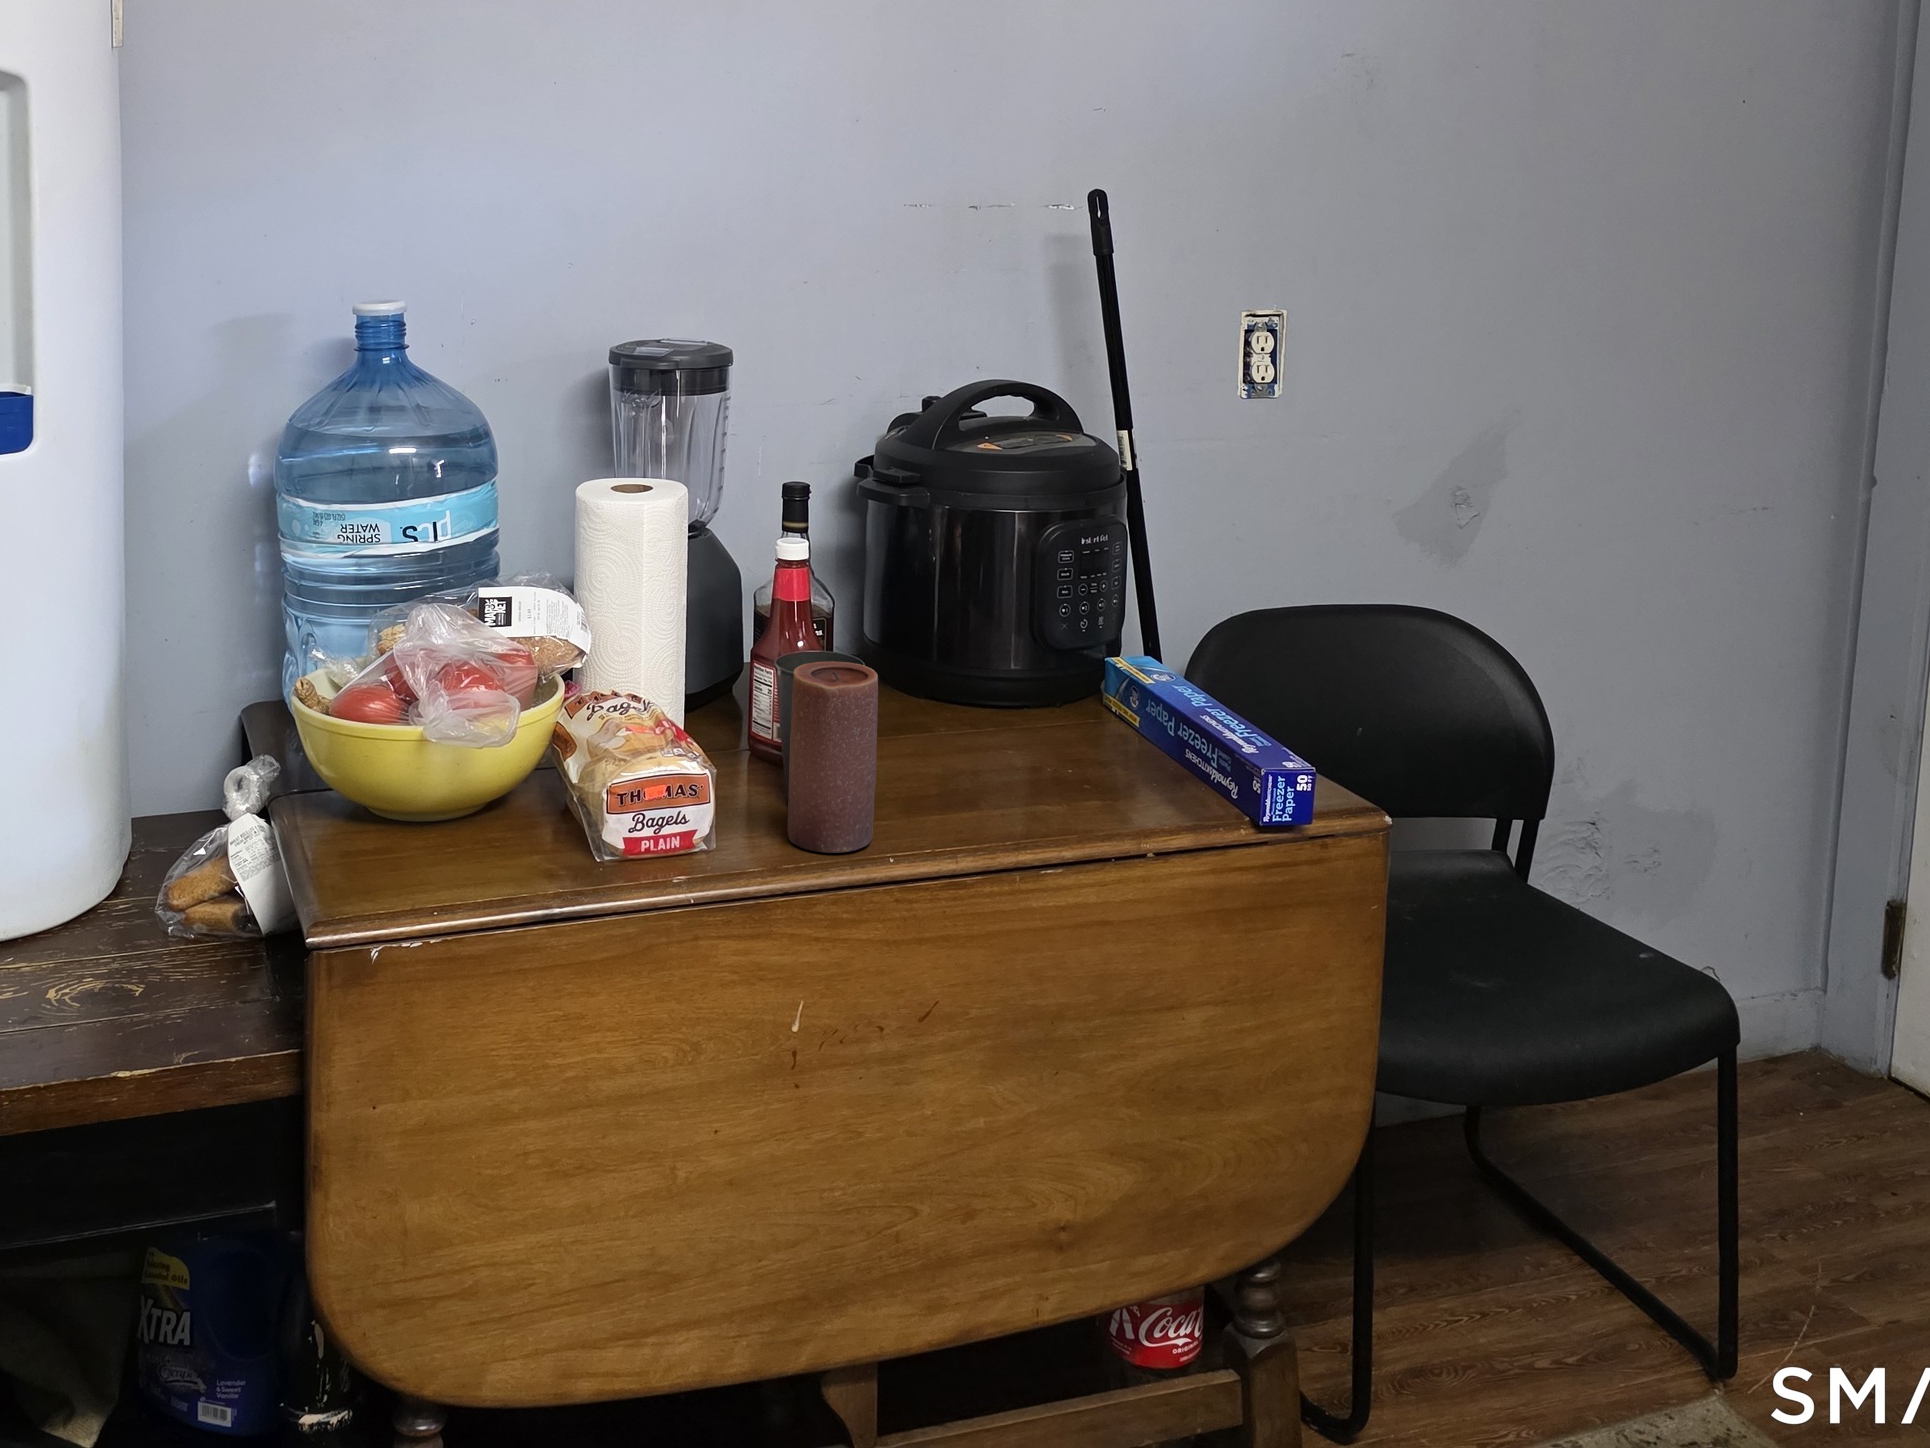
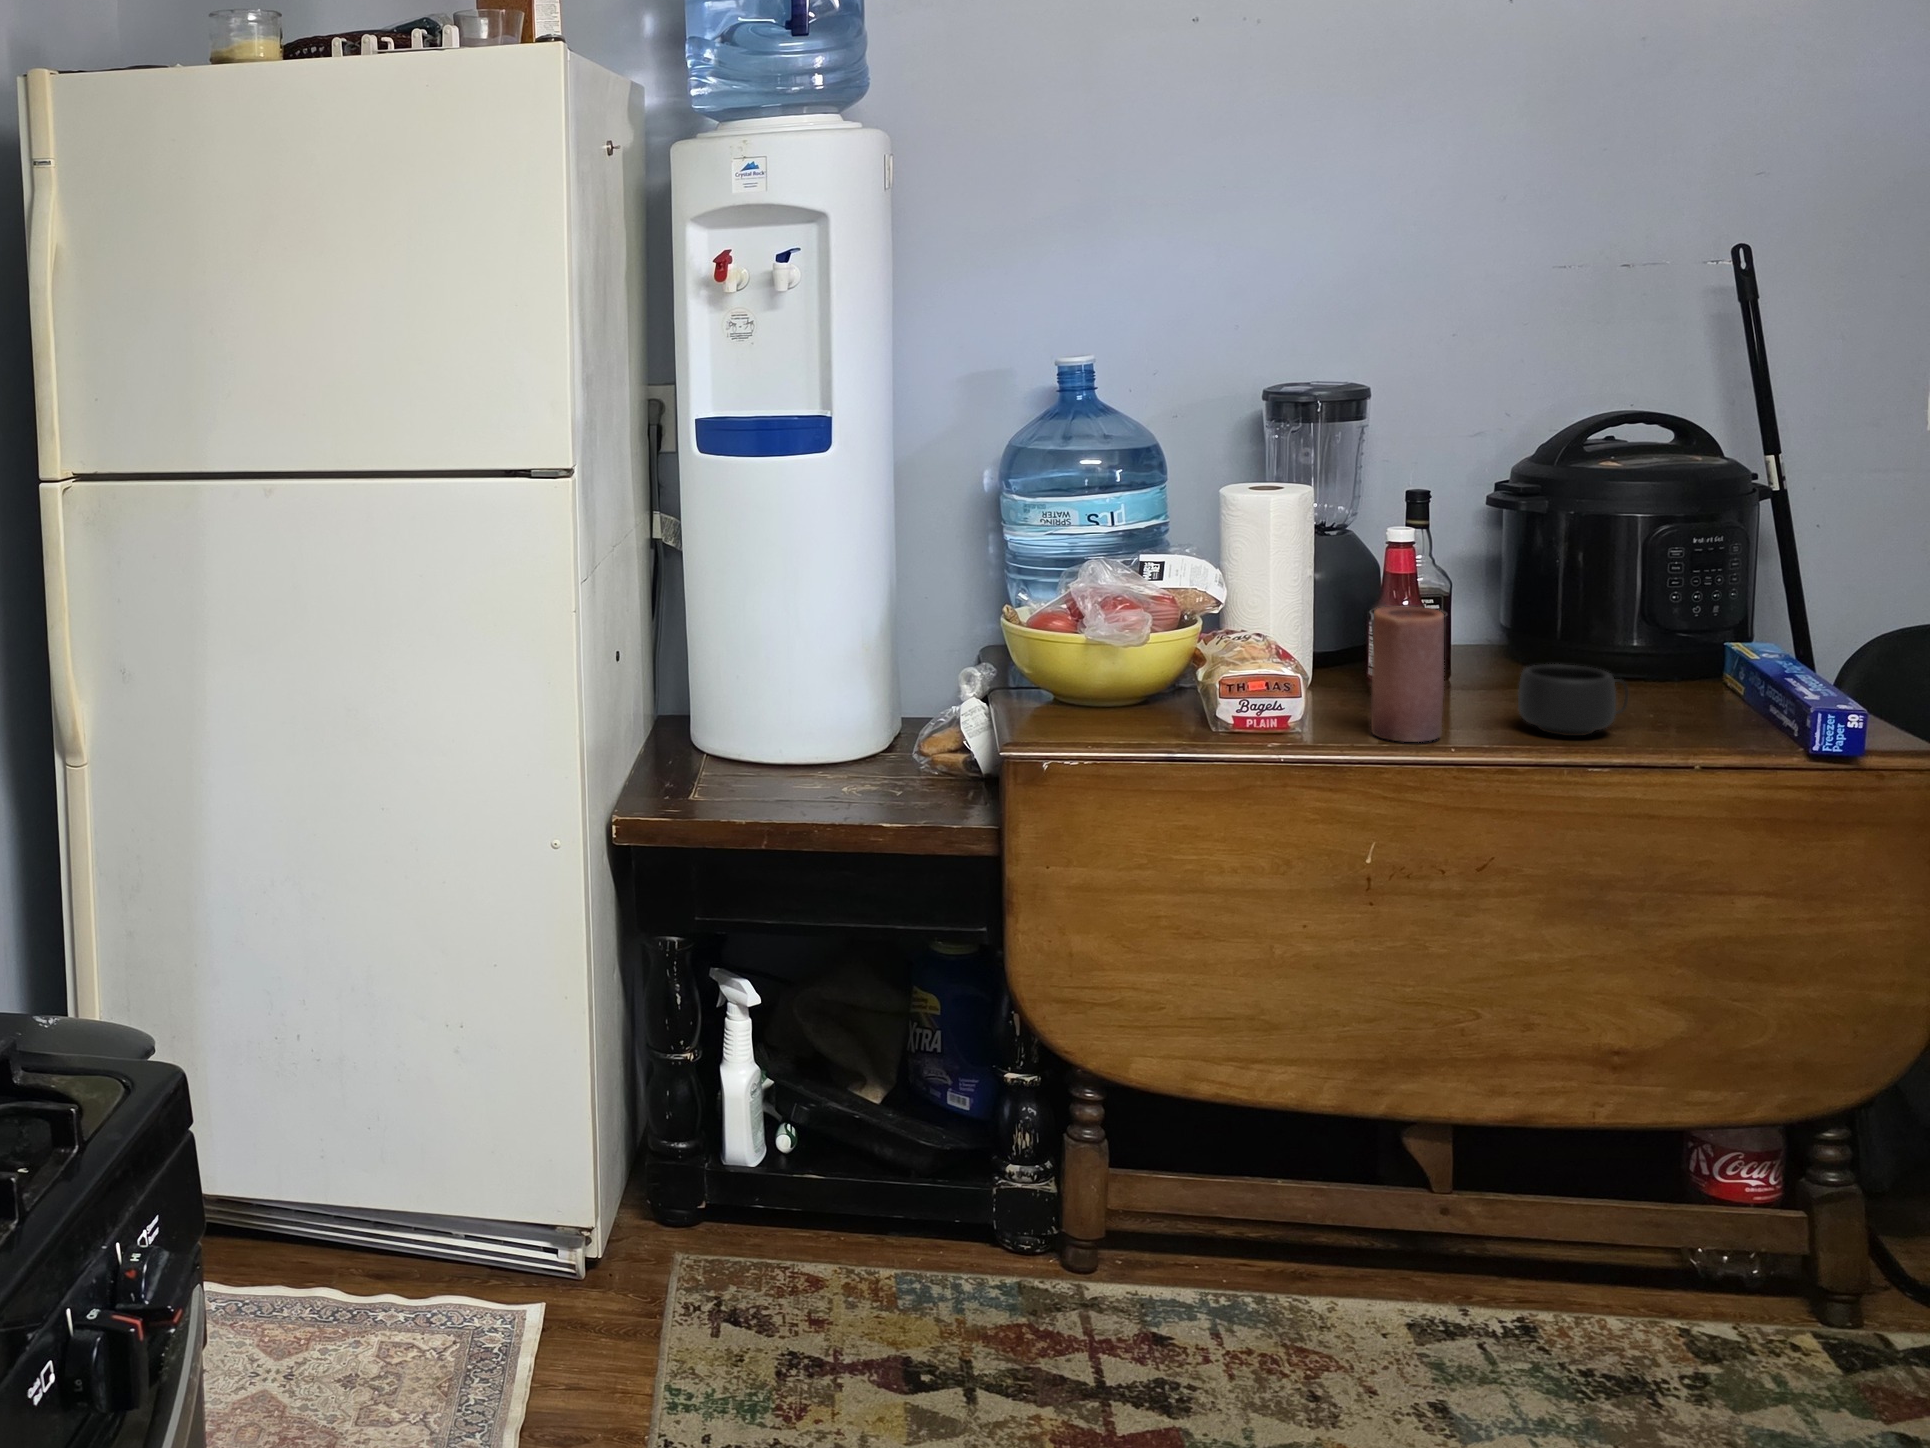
mug: none [948,719,1065,818] -> present [1518,664,1628,736]

